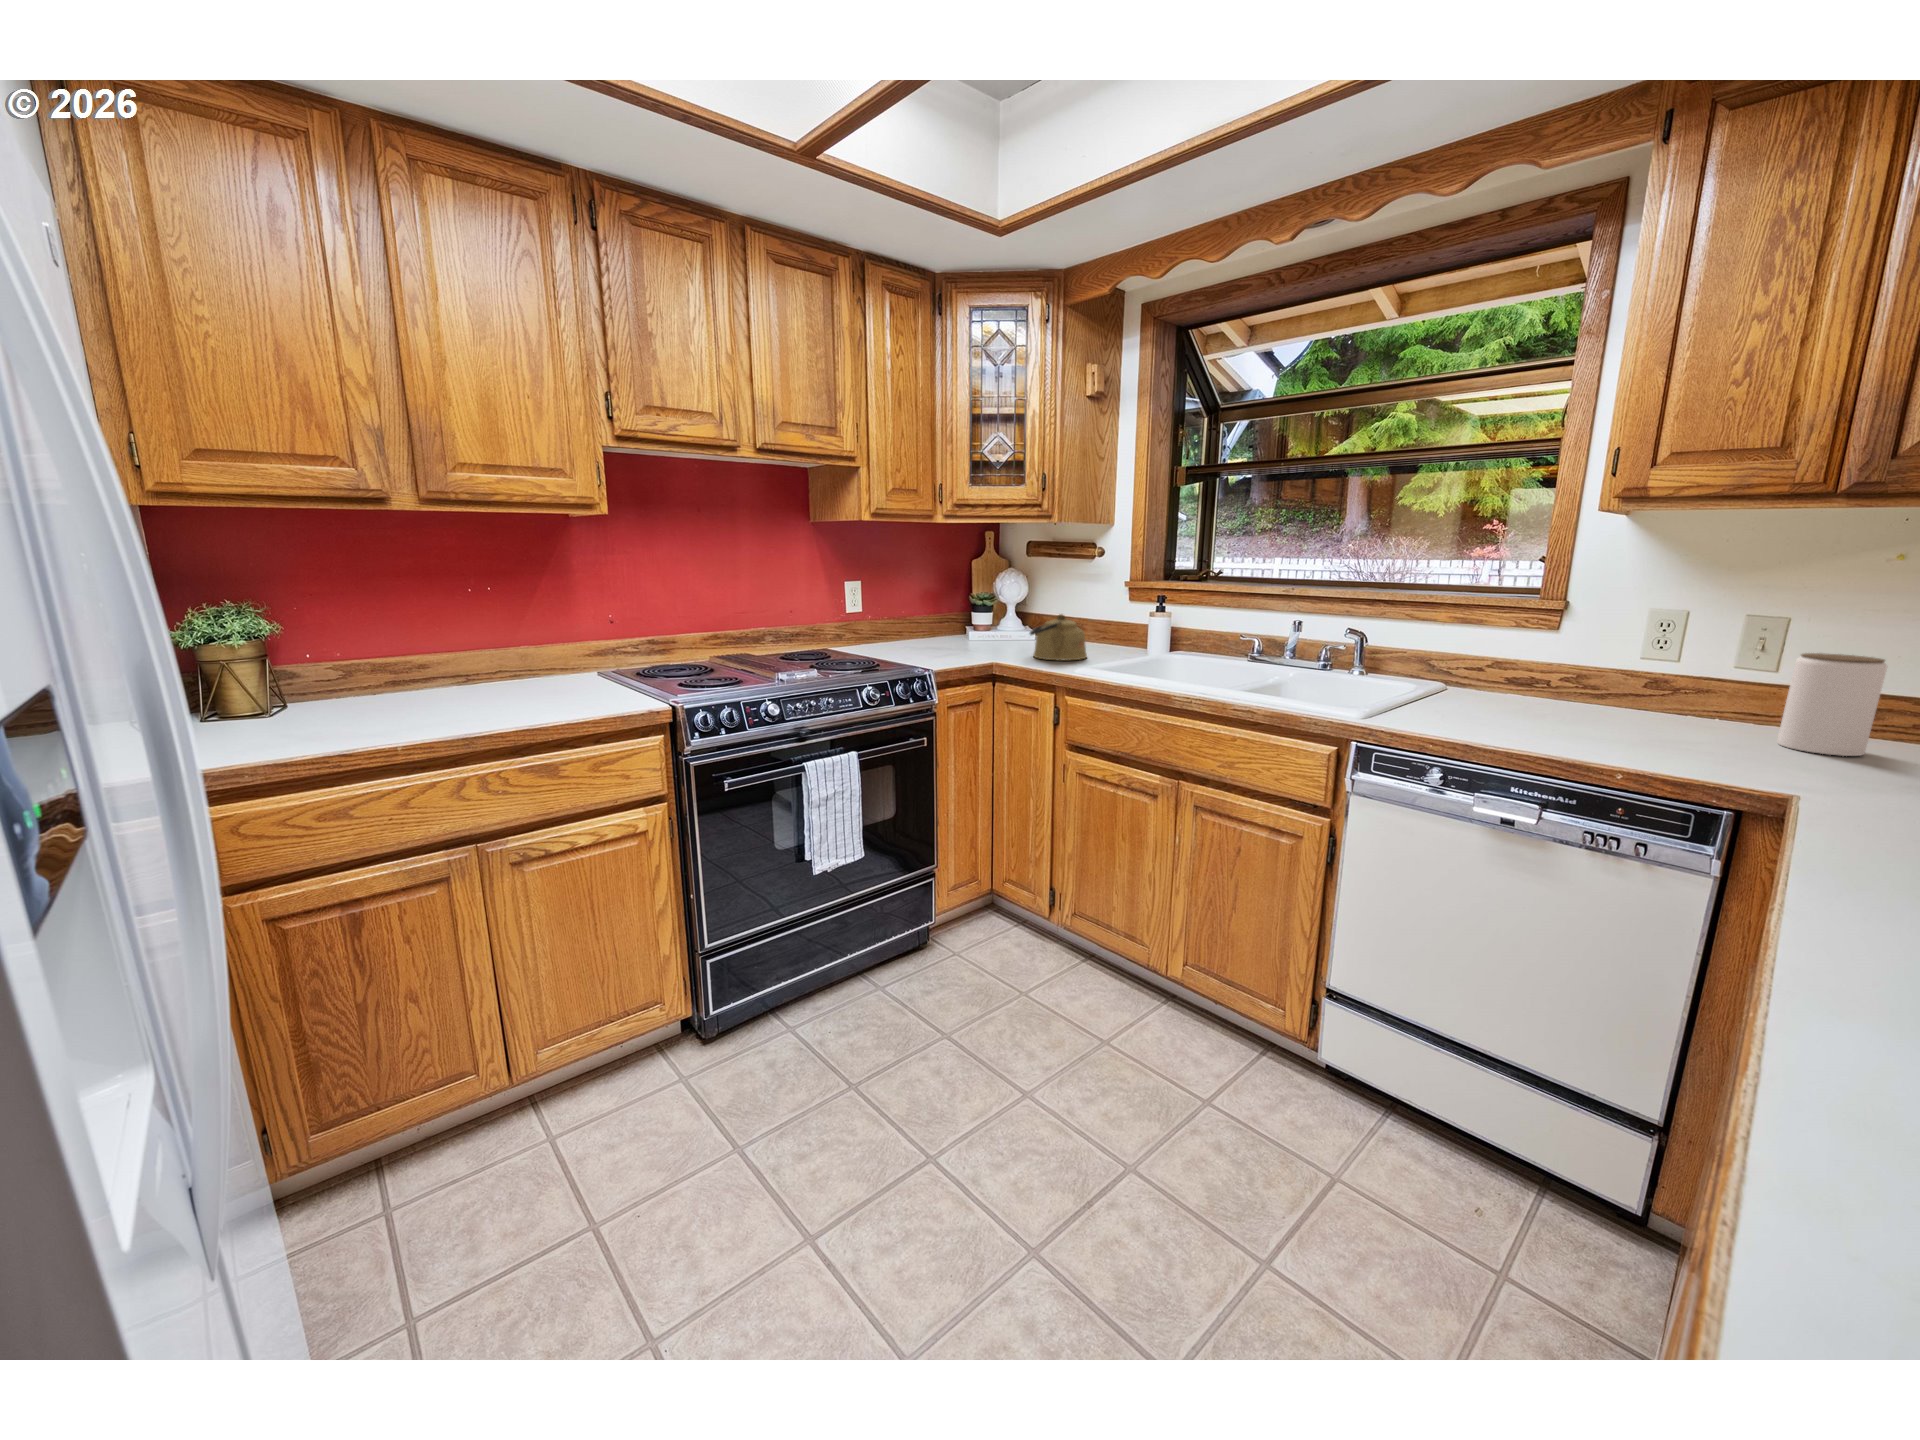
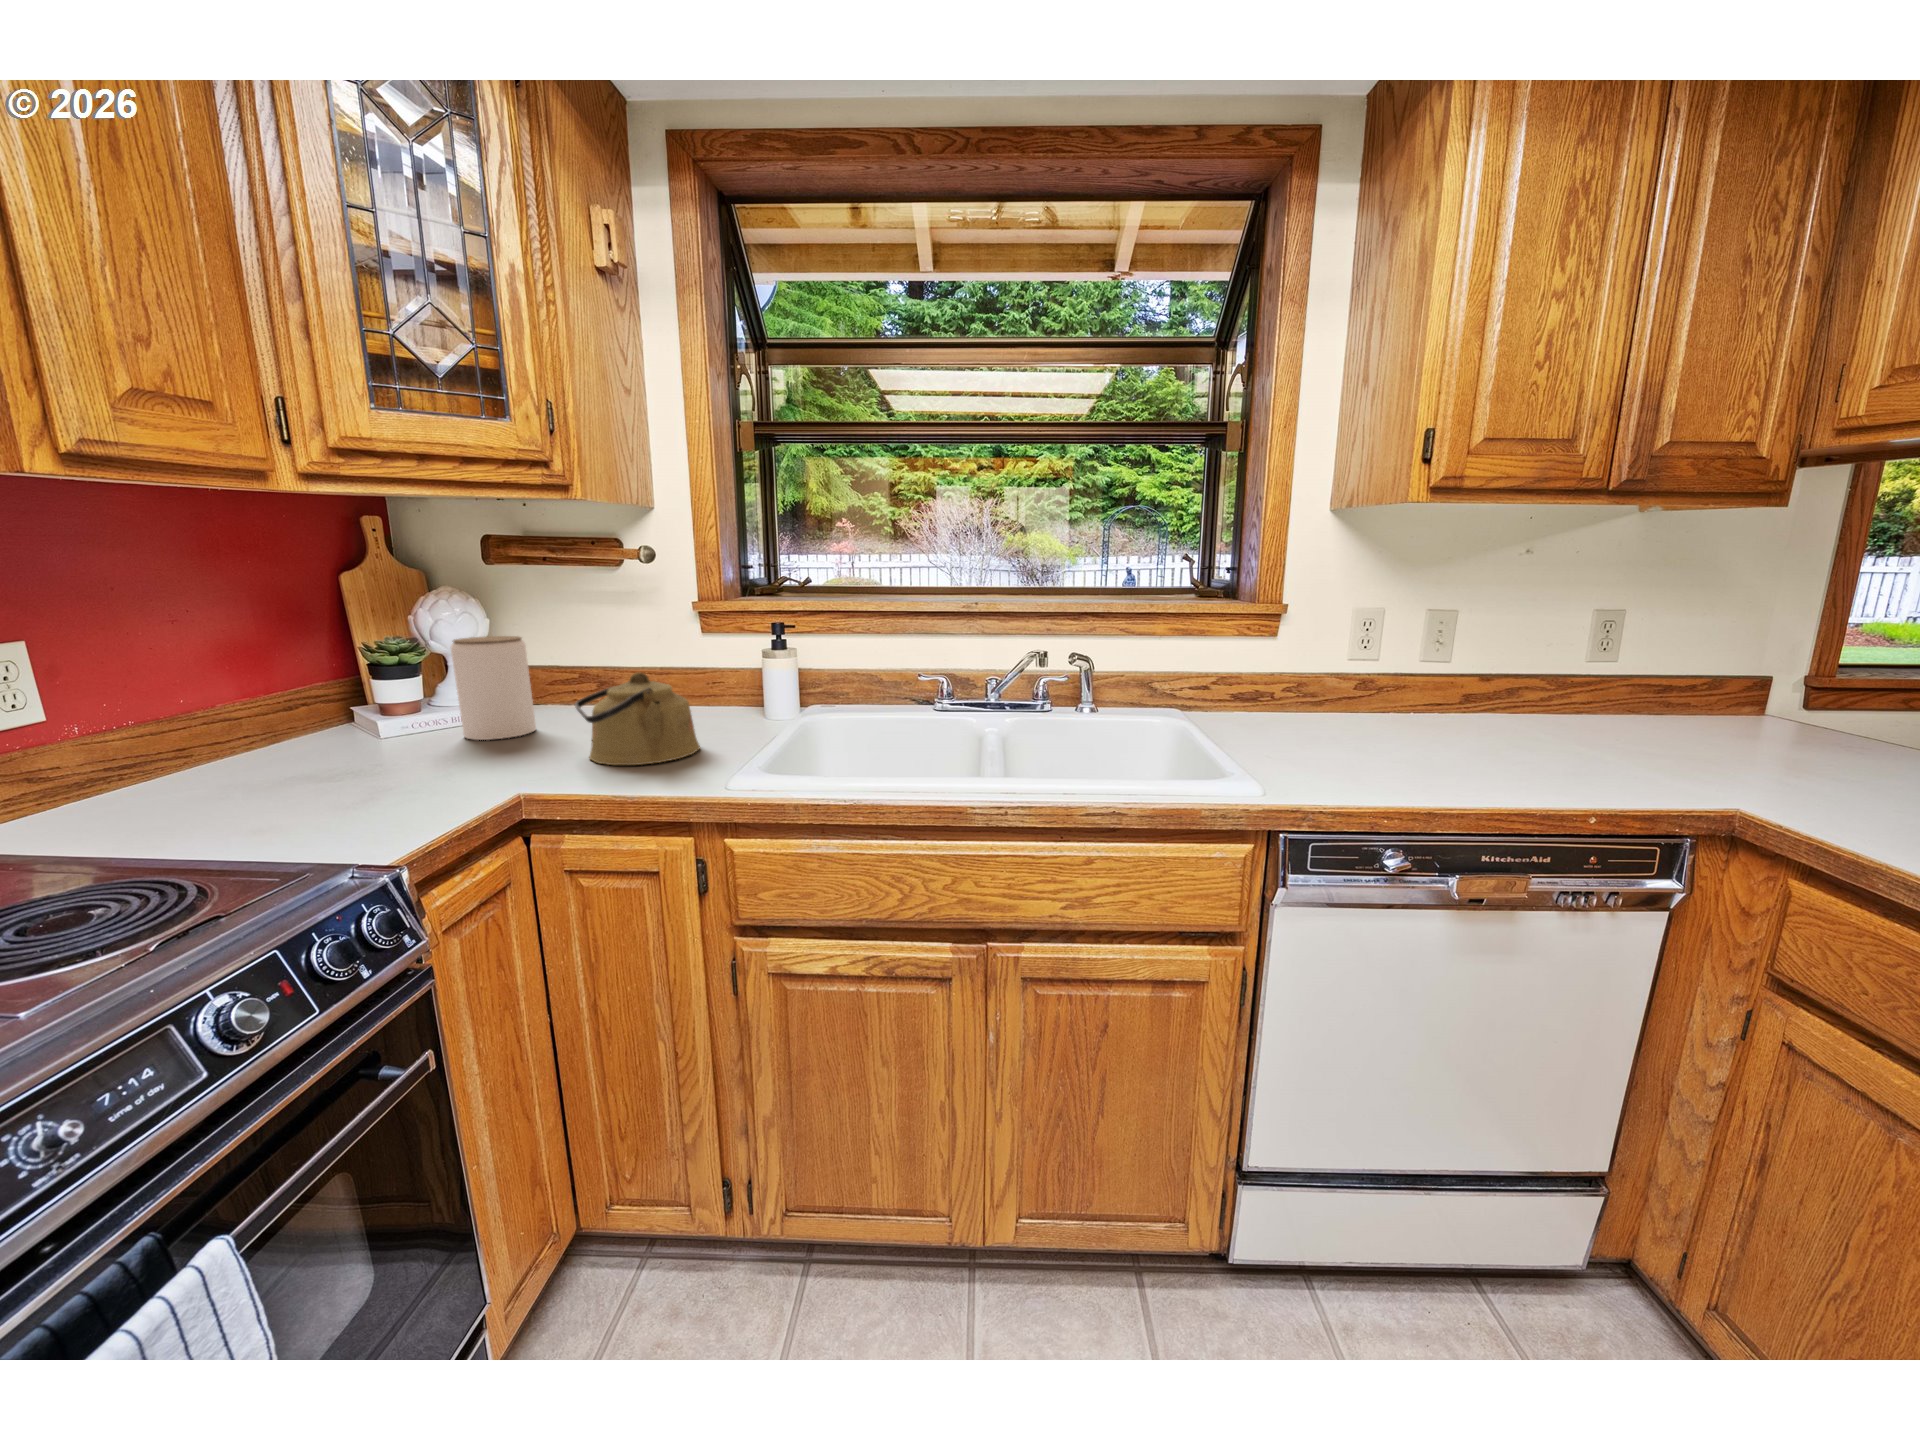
jar: present [1777,653,1888,756] -> present [450,636,536,740]

